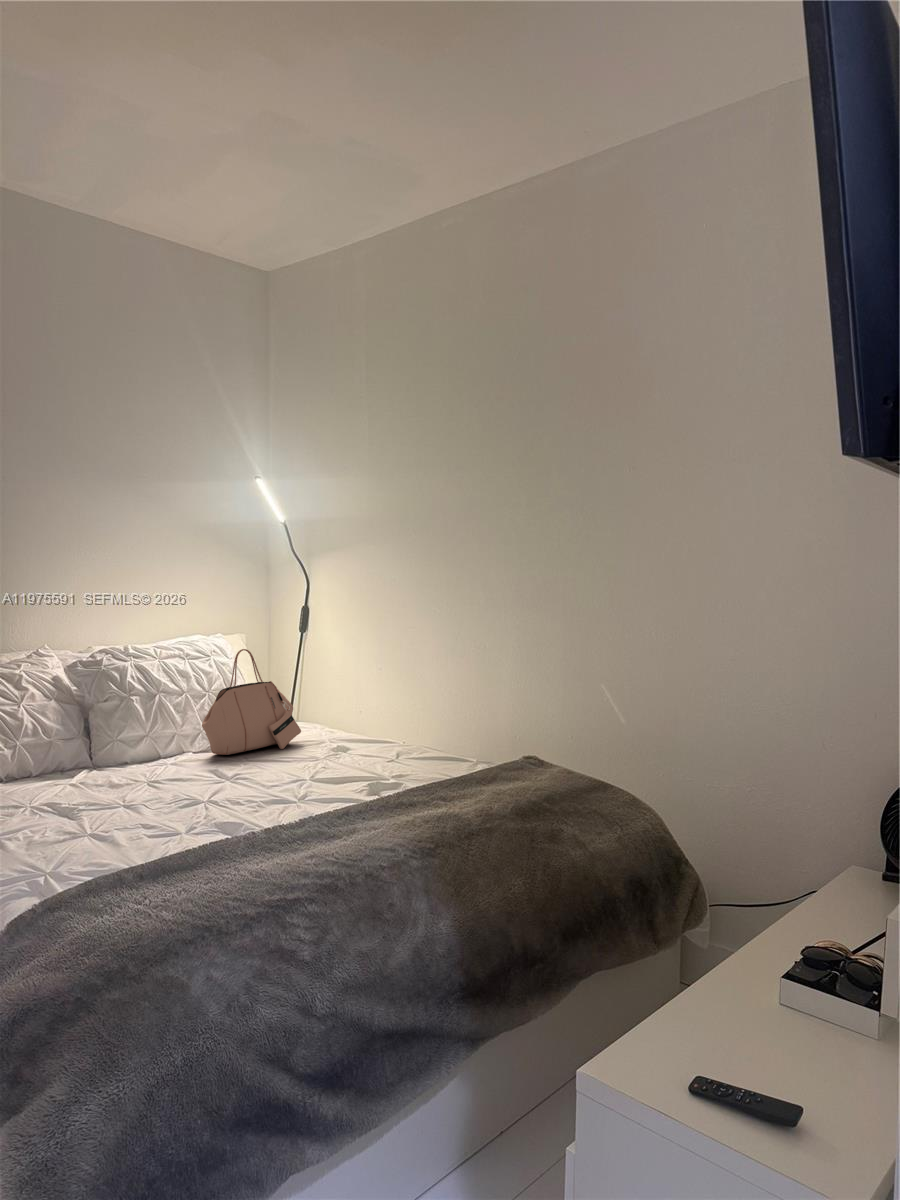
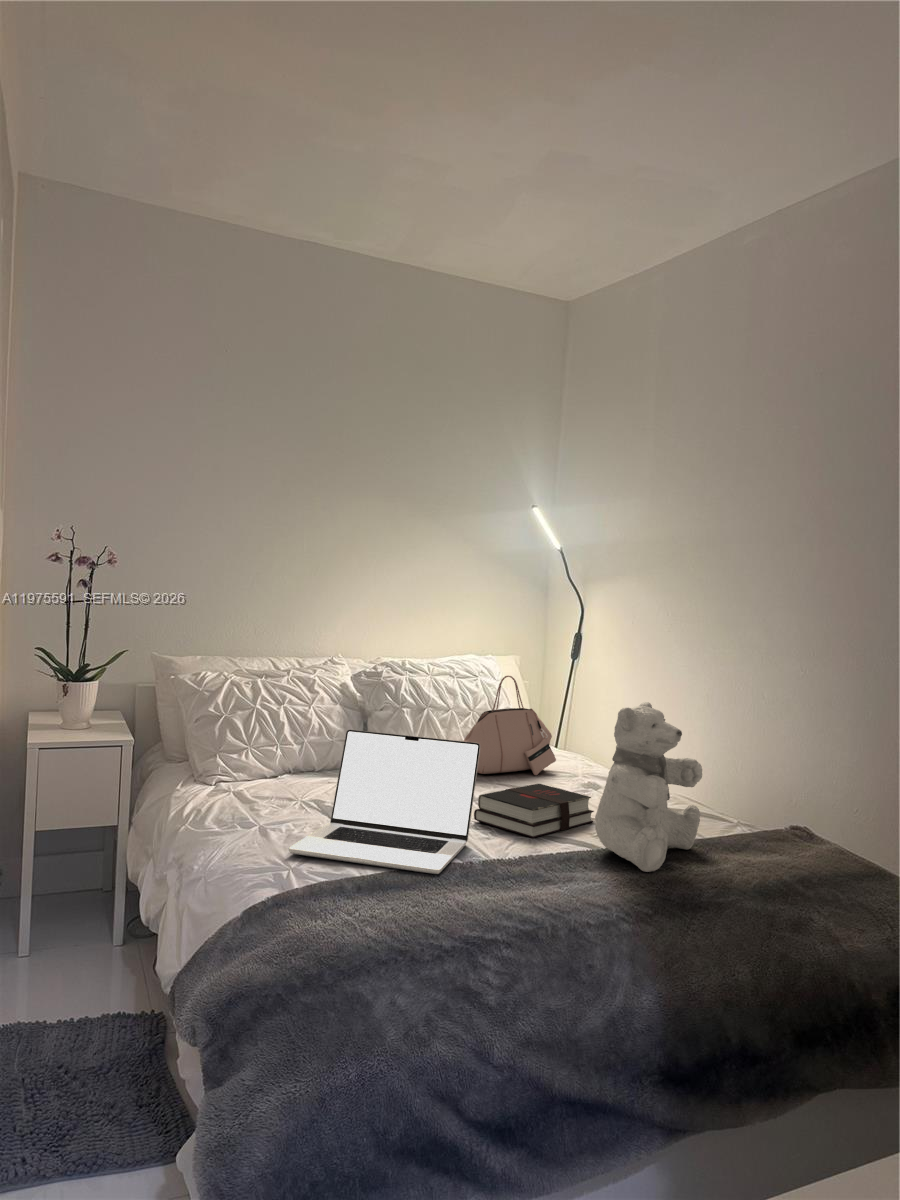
teddy bear: none [365,650,465,815] -> present [595,702,702,872]
laptop: none [37,713,238,857] -> present [289,730,480,874]
hardback book: none [233,752,356,803] -> present [474,784,594,838]

